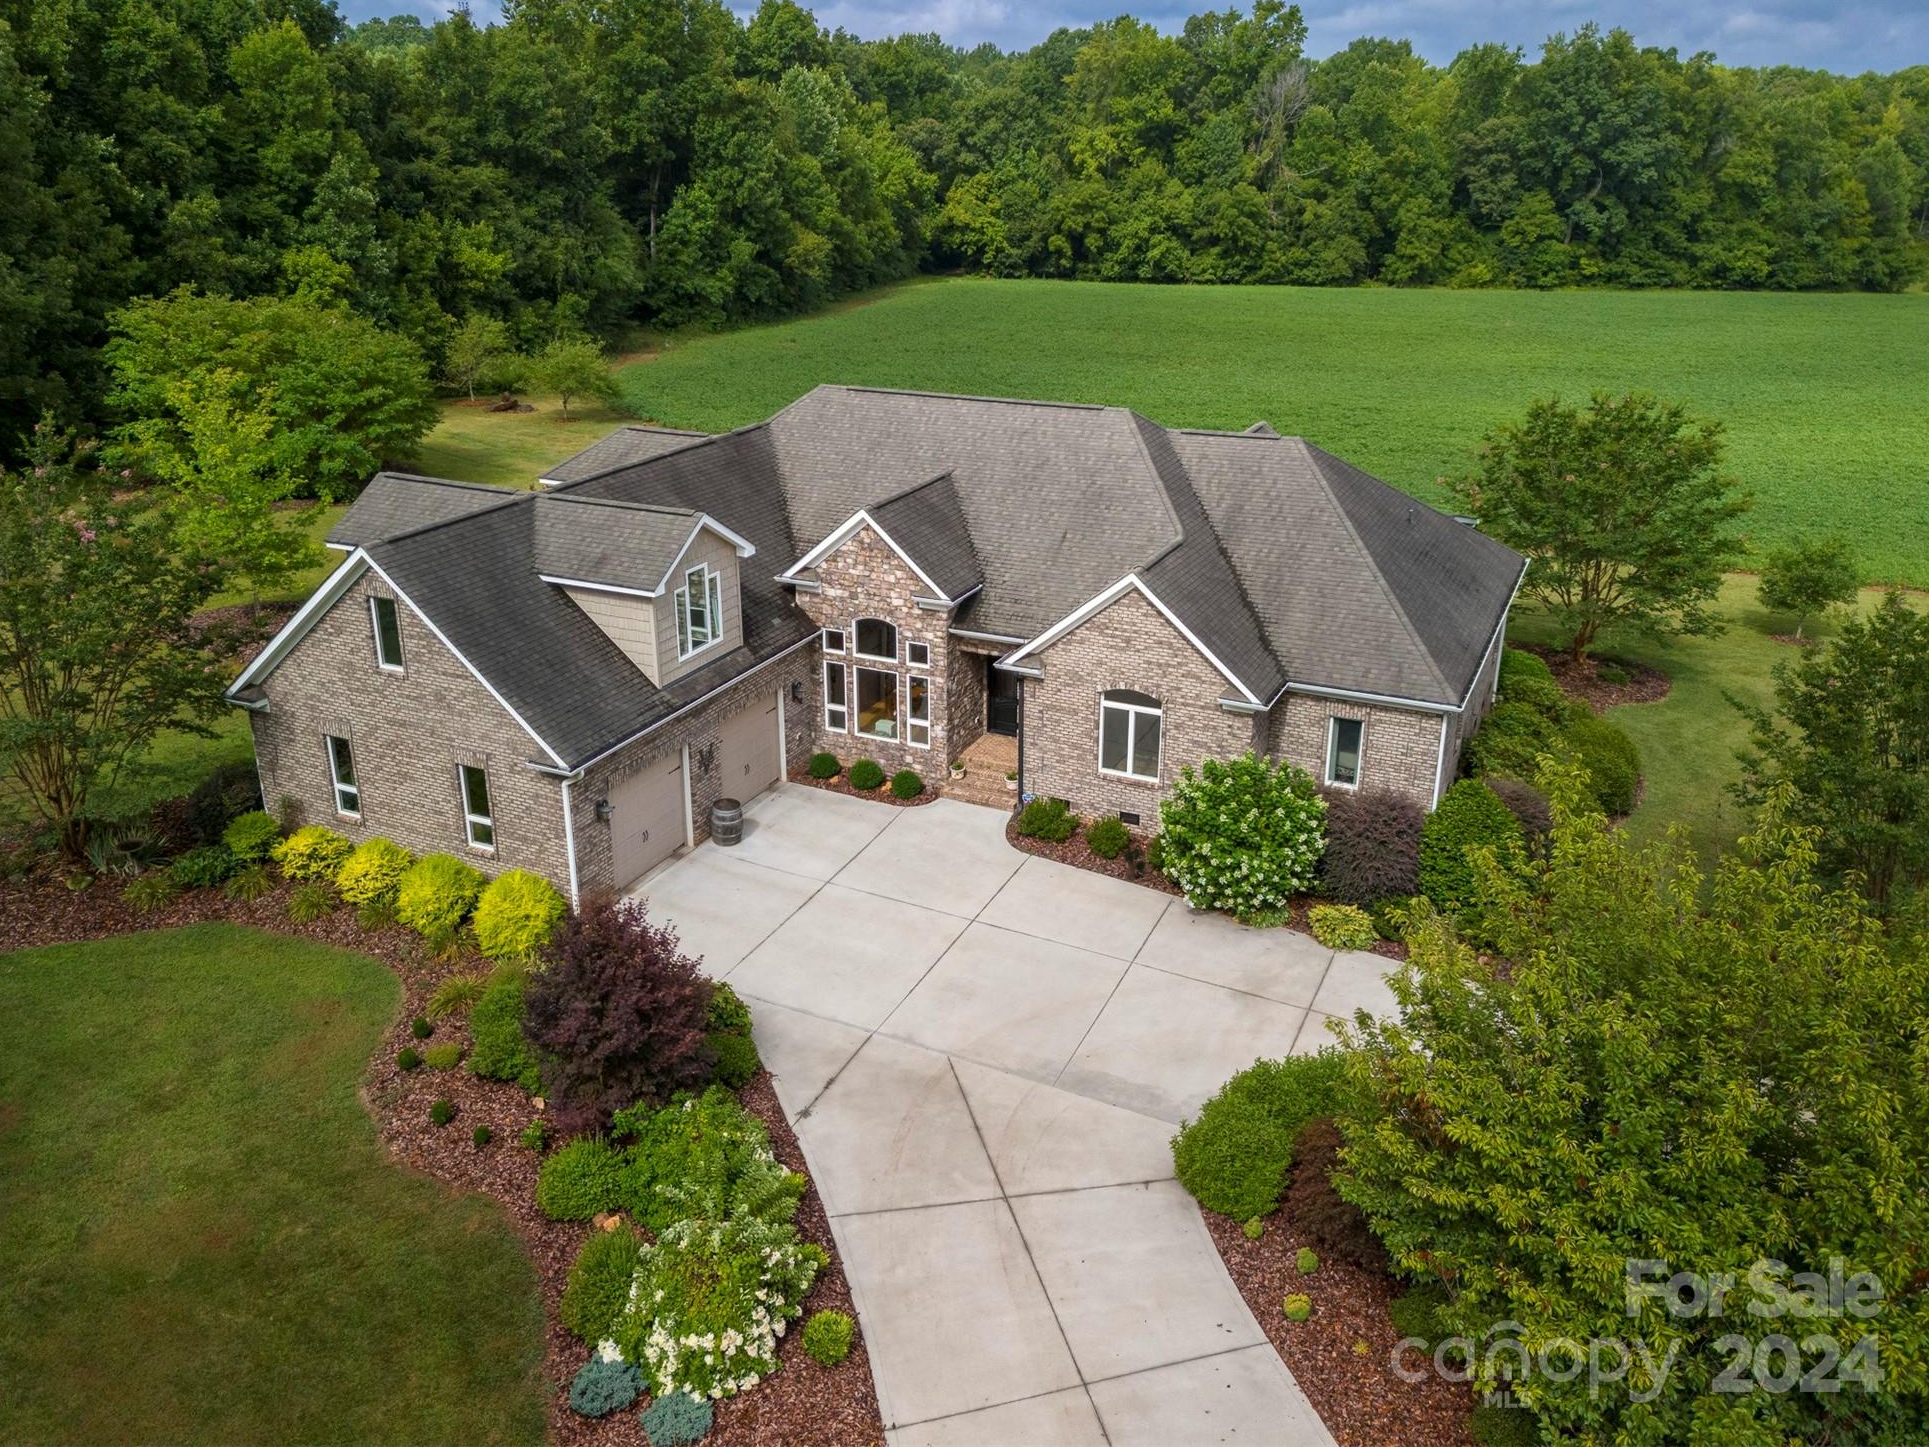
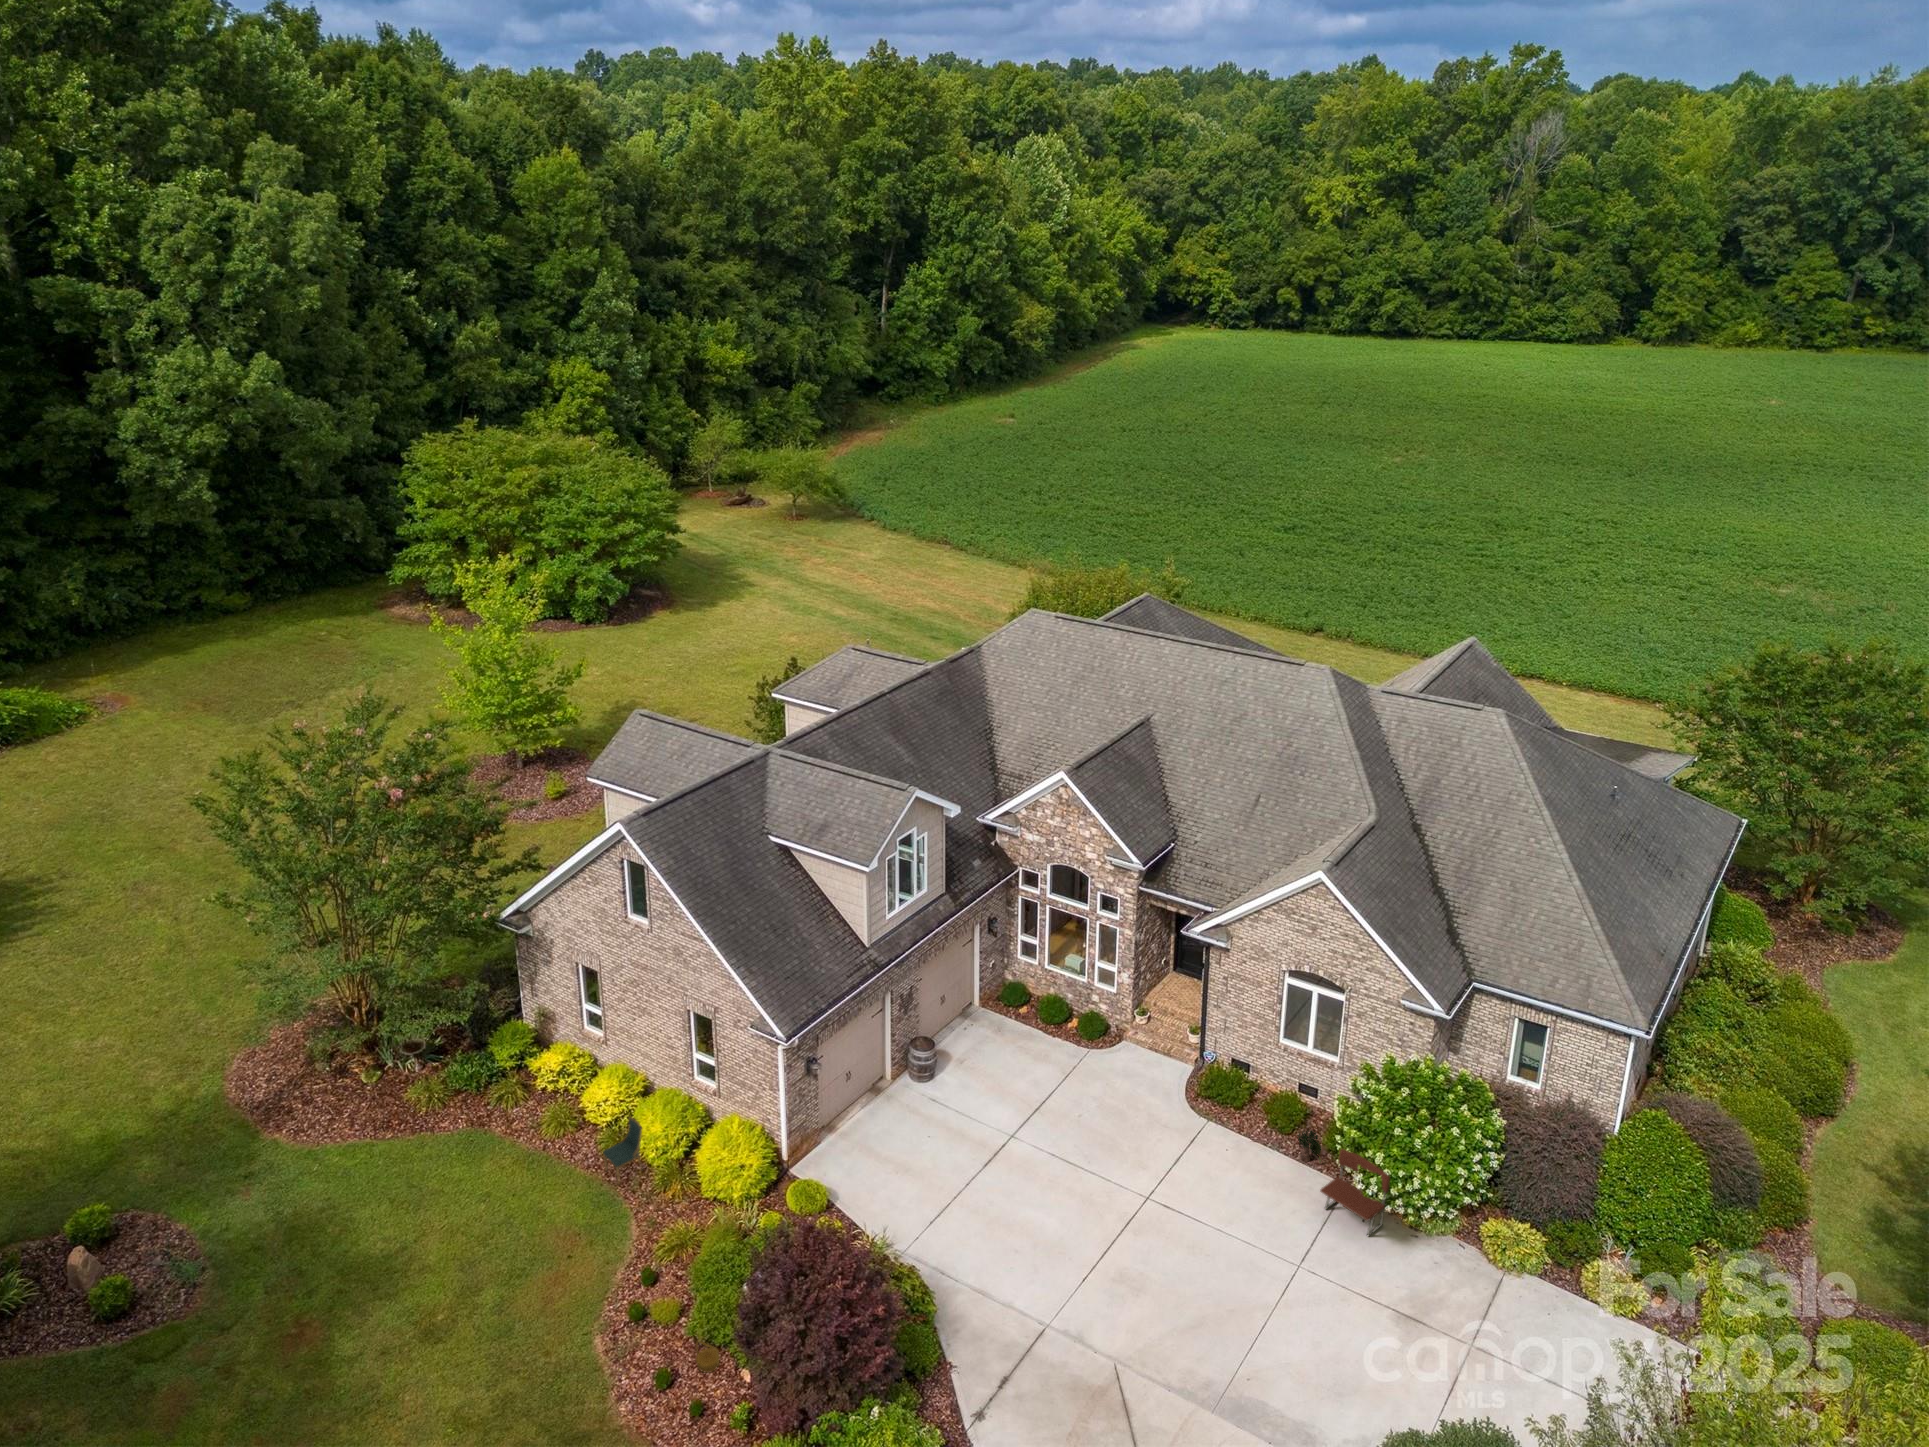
bench: none [1148,850,1218,932] -> present [1320,1149,1390,1236]
chair: none [363,881,413,956] -> present [603,1117,643,1184]
woven basket: none [477,1074,506,1109] -> present [696,1341,720,1373]

